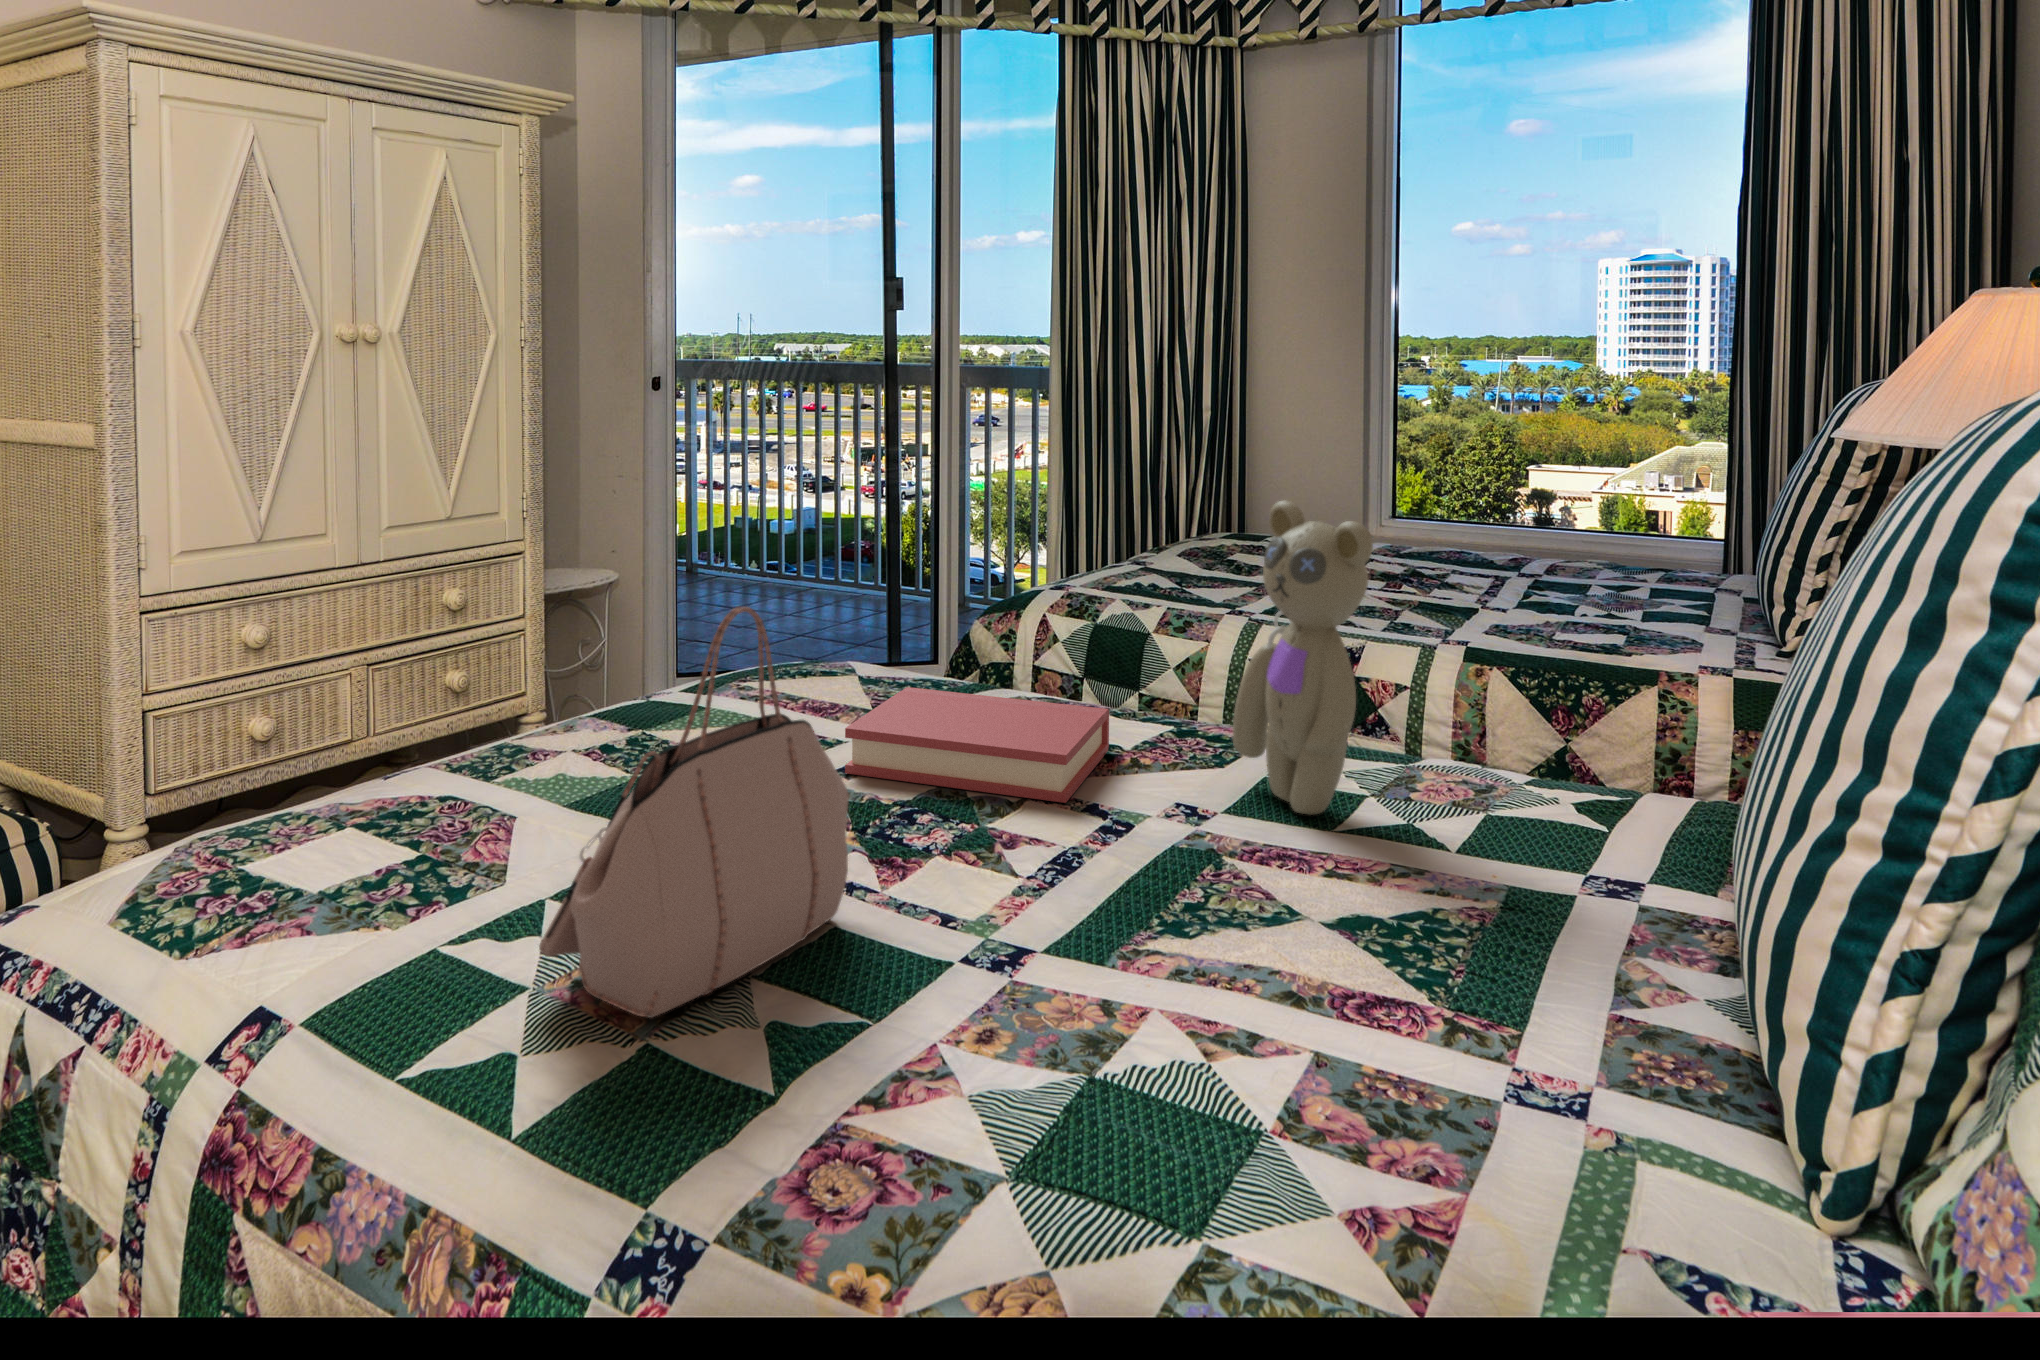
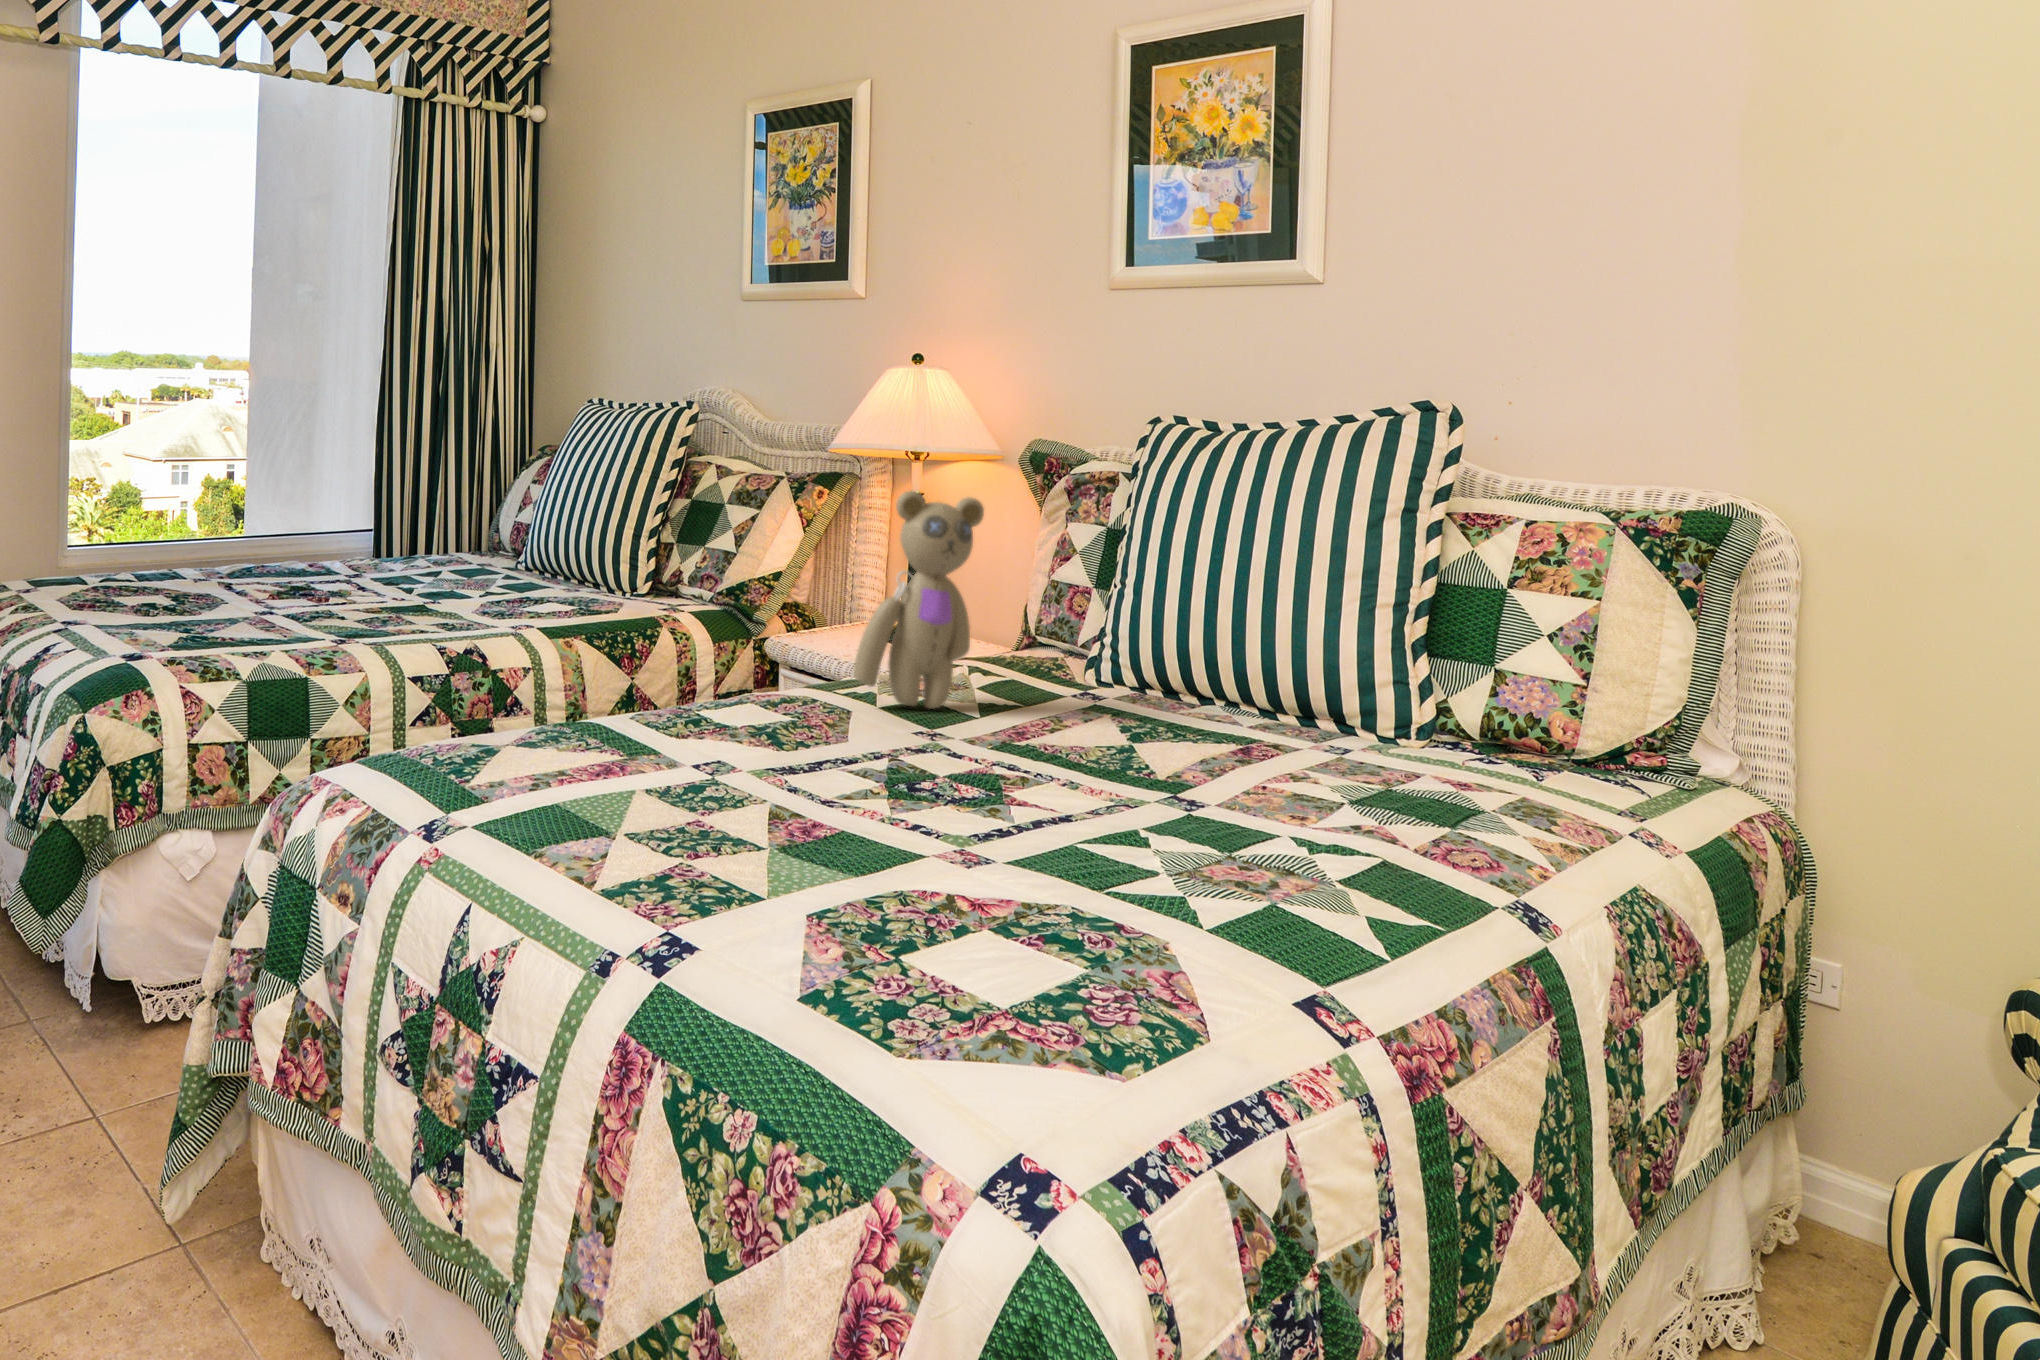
handbag: present [539,607,849,1018] -> none [1049,581,1335,886]
hardback book: present [845,687,1109,803] -> none [650,685,886,786]

